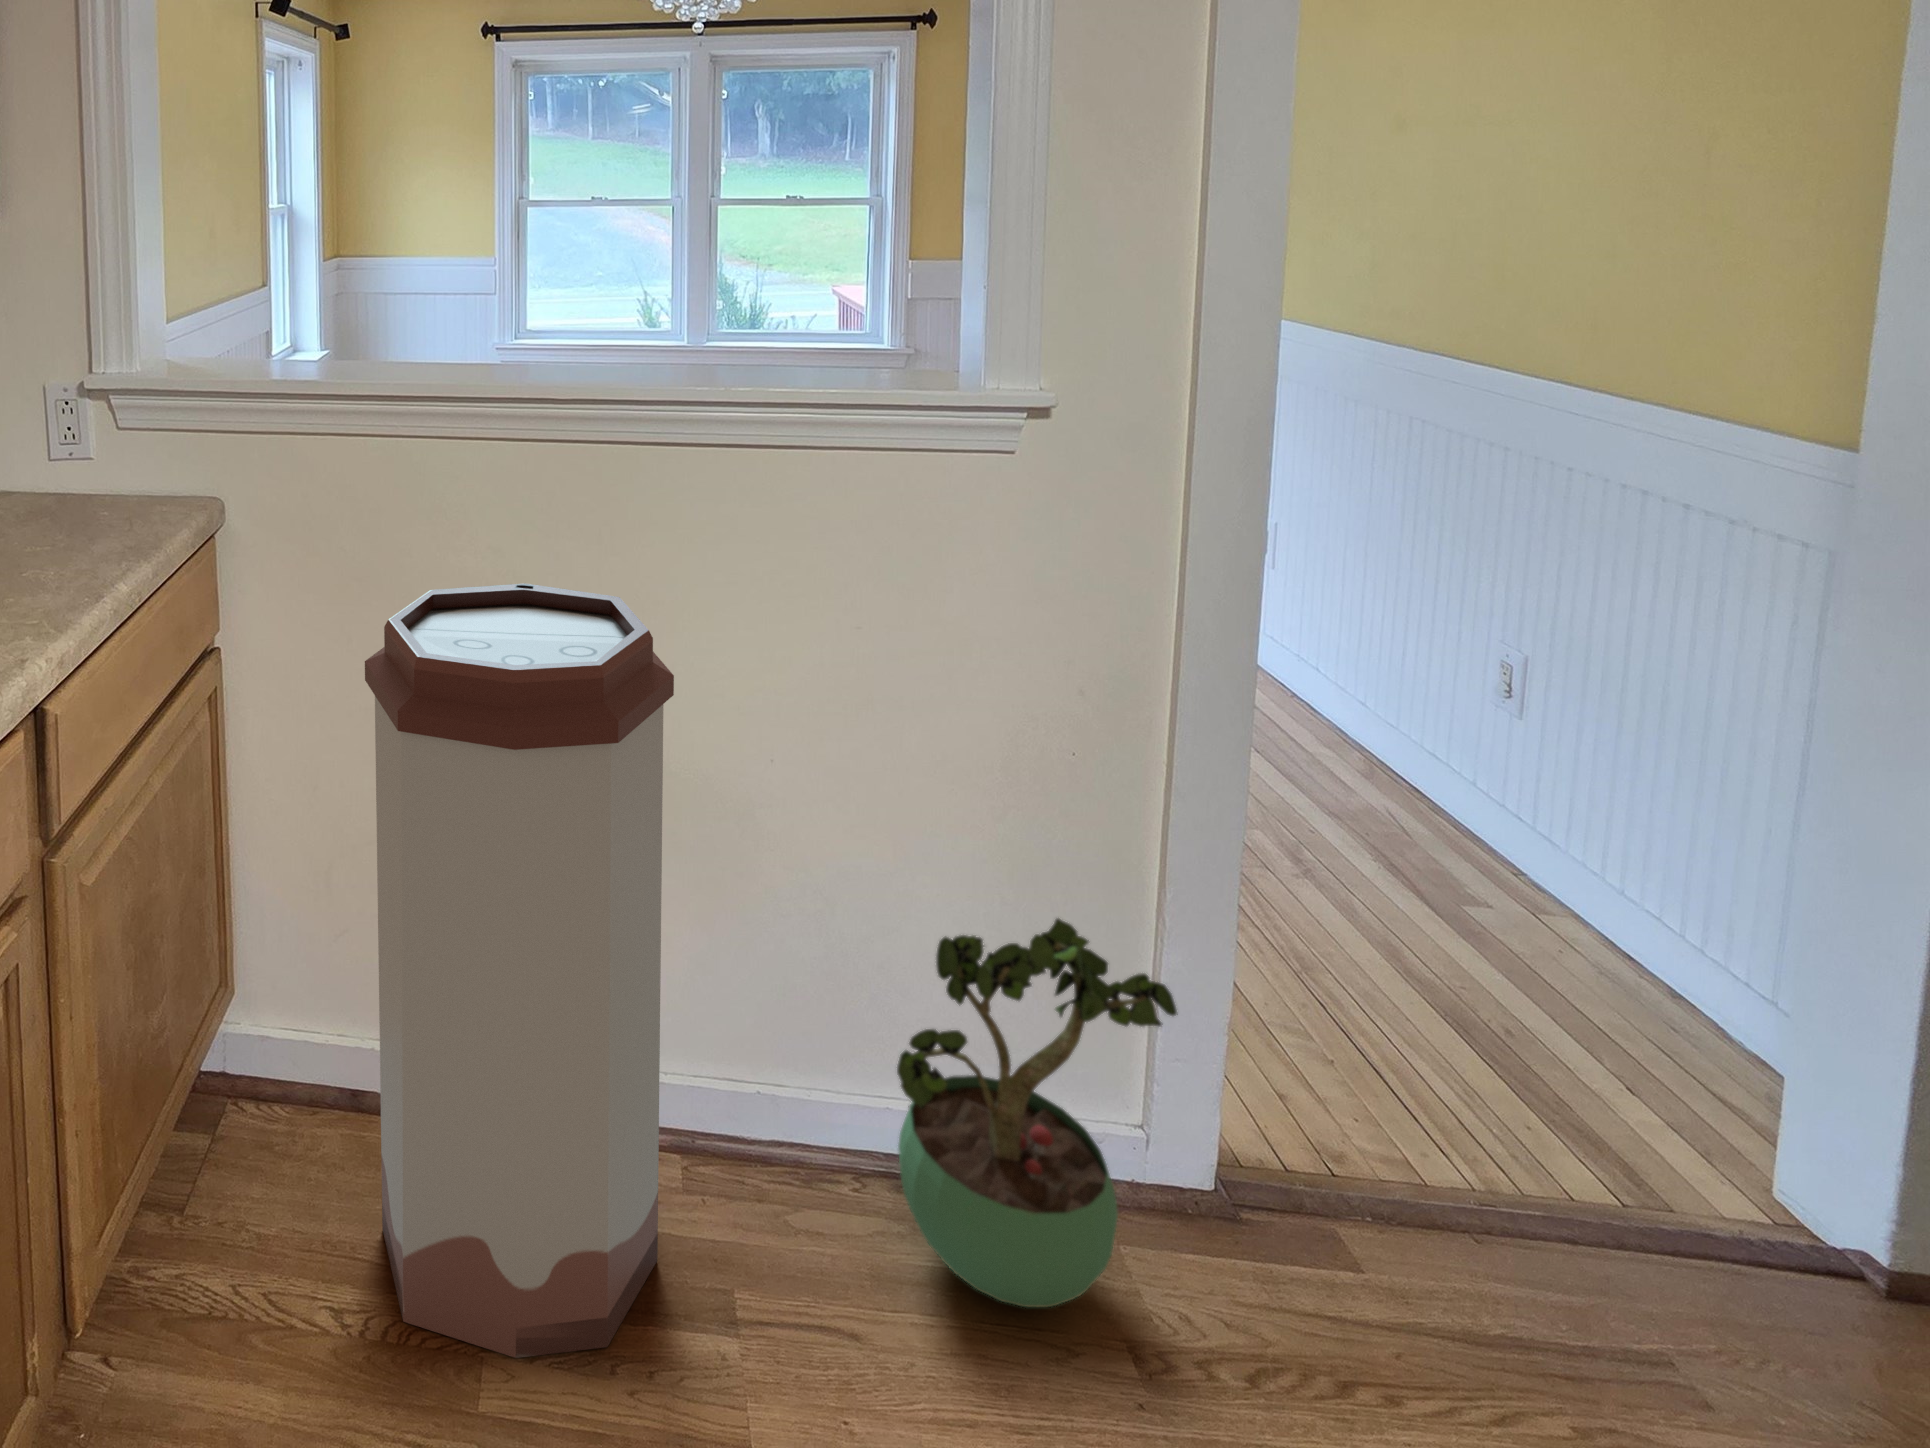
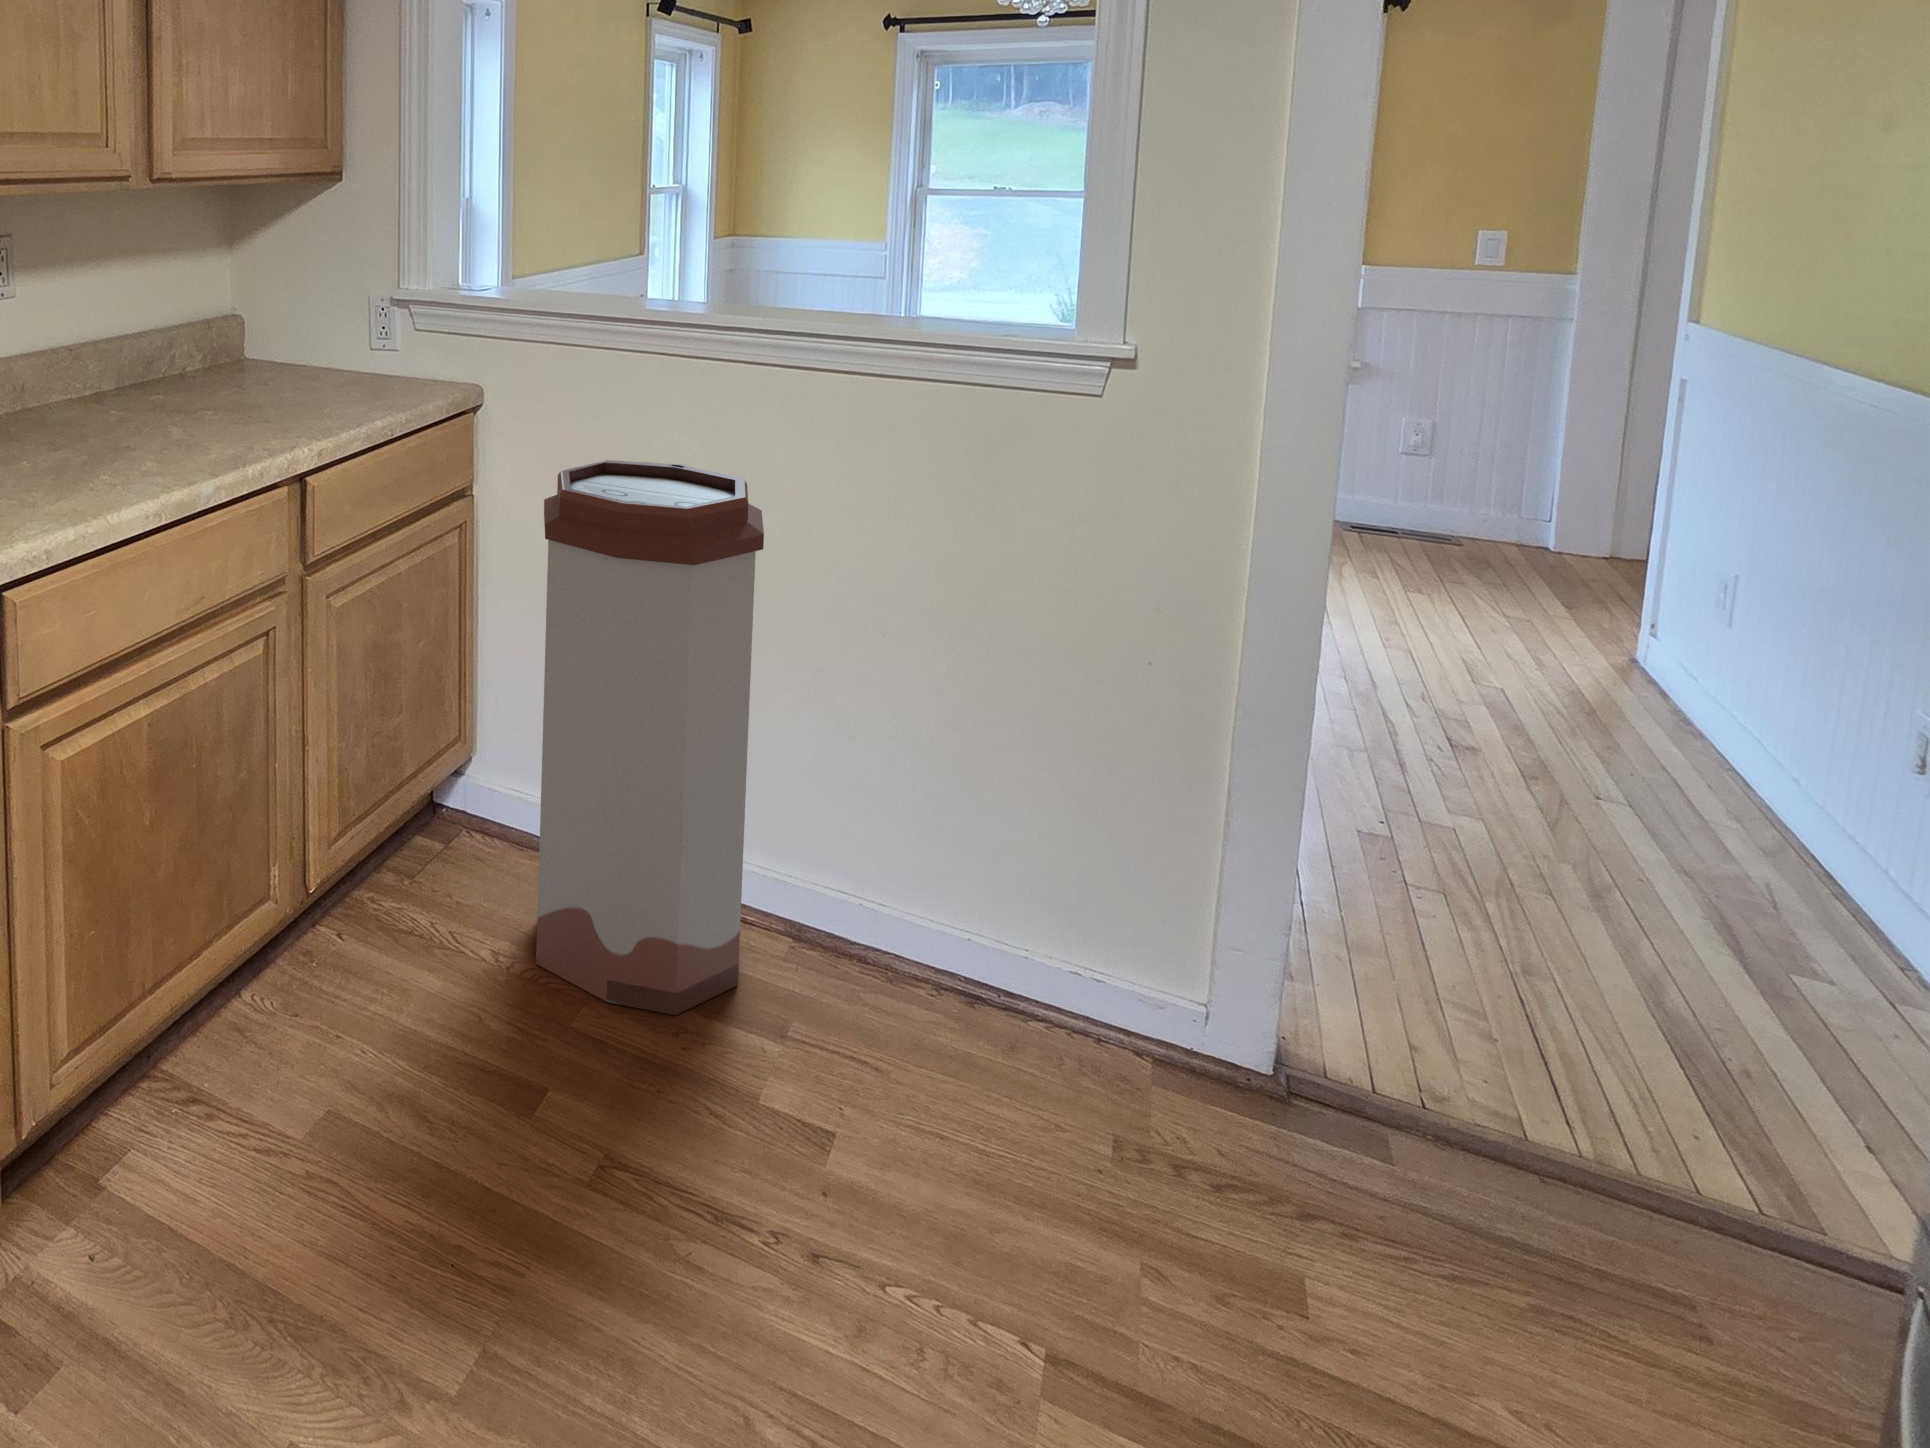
potted plant: present [897,918,1178,1307] -> none [929,773,1180,1089]

